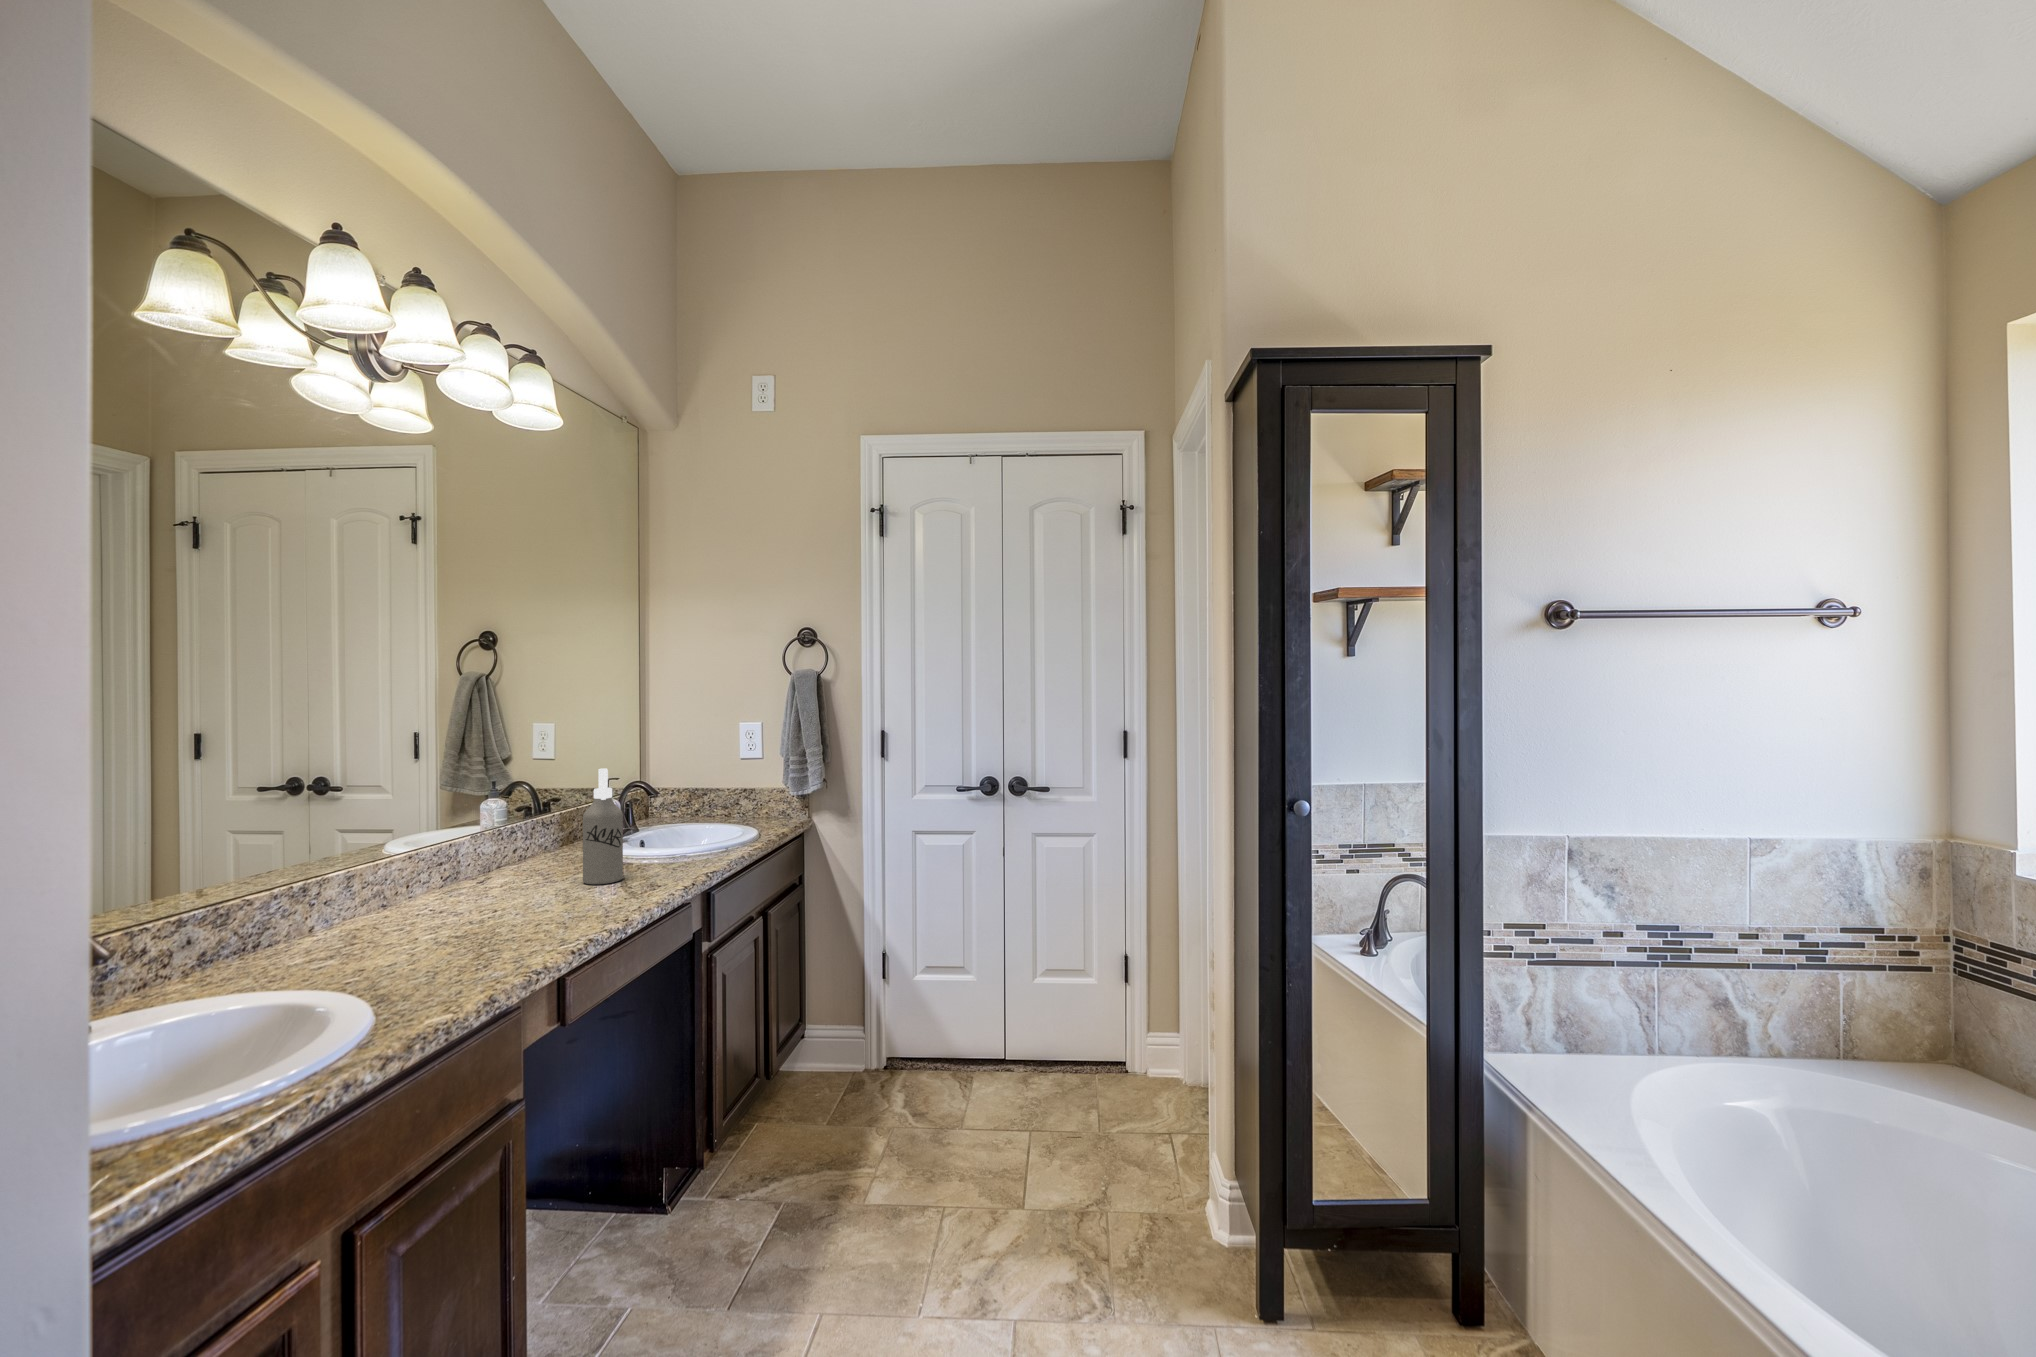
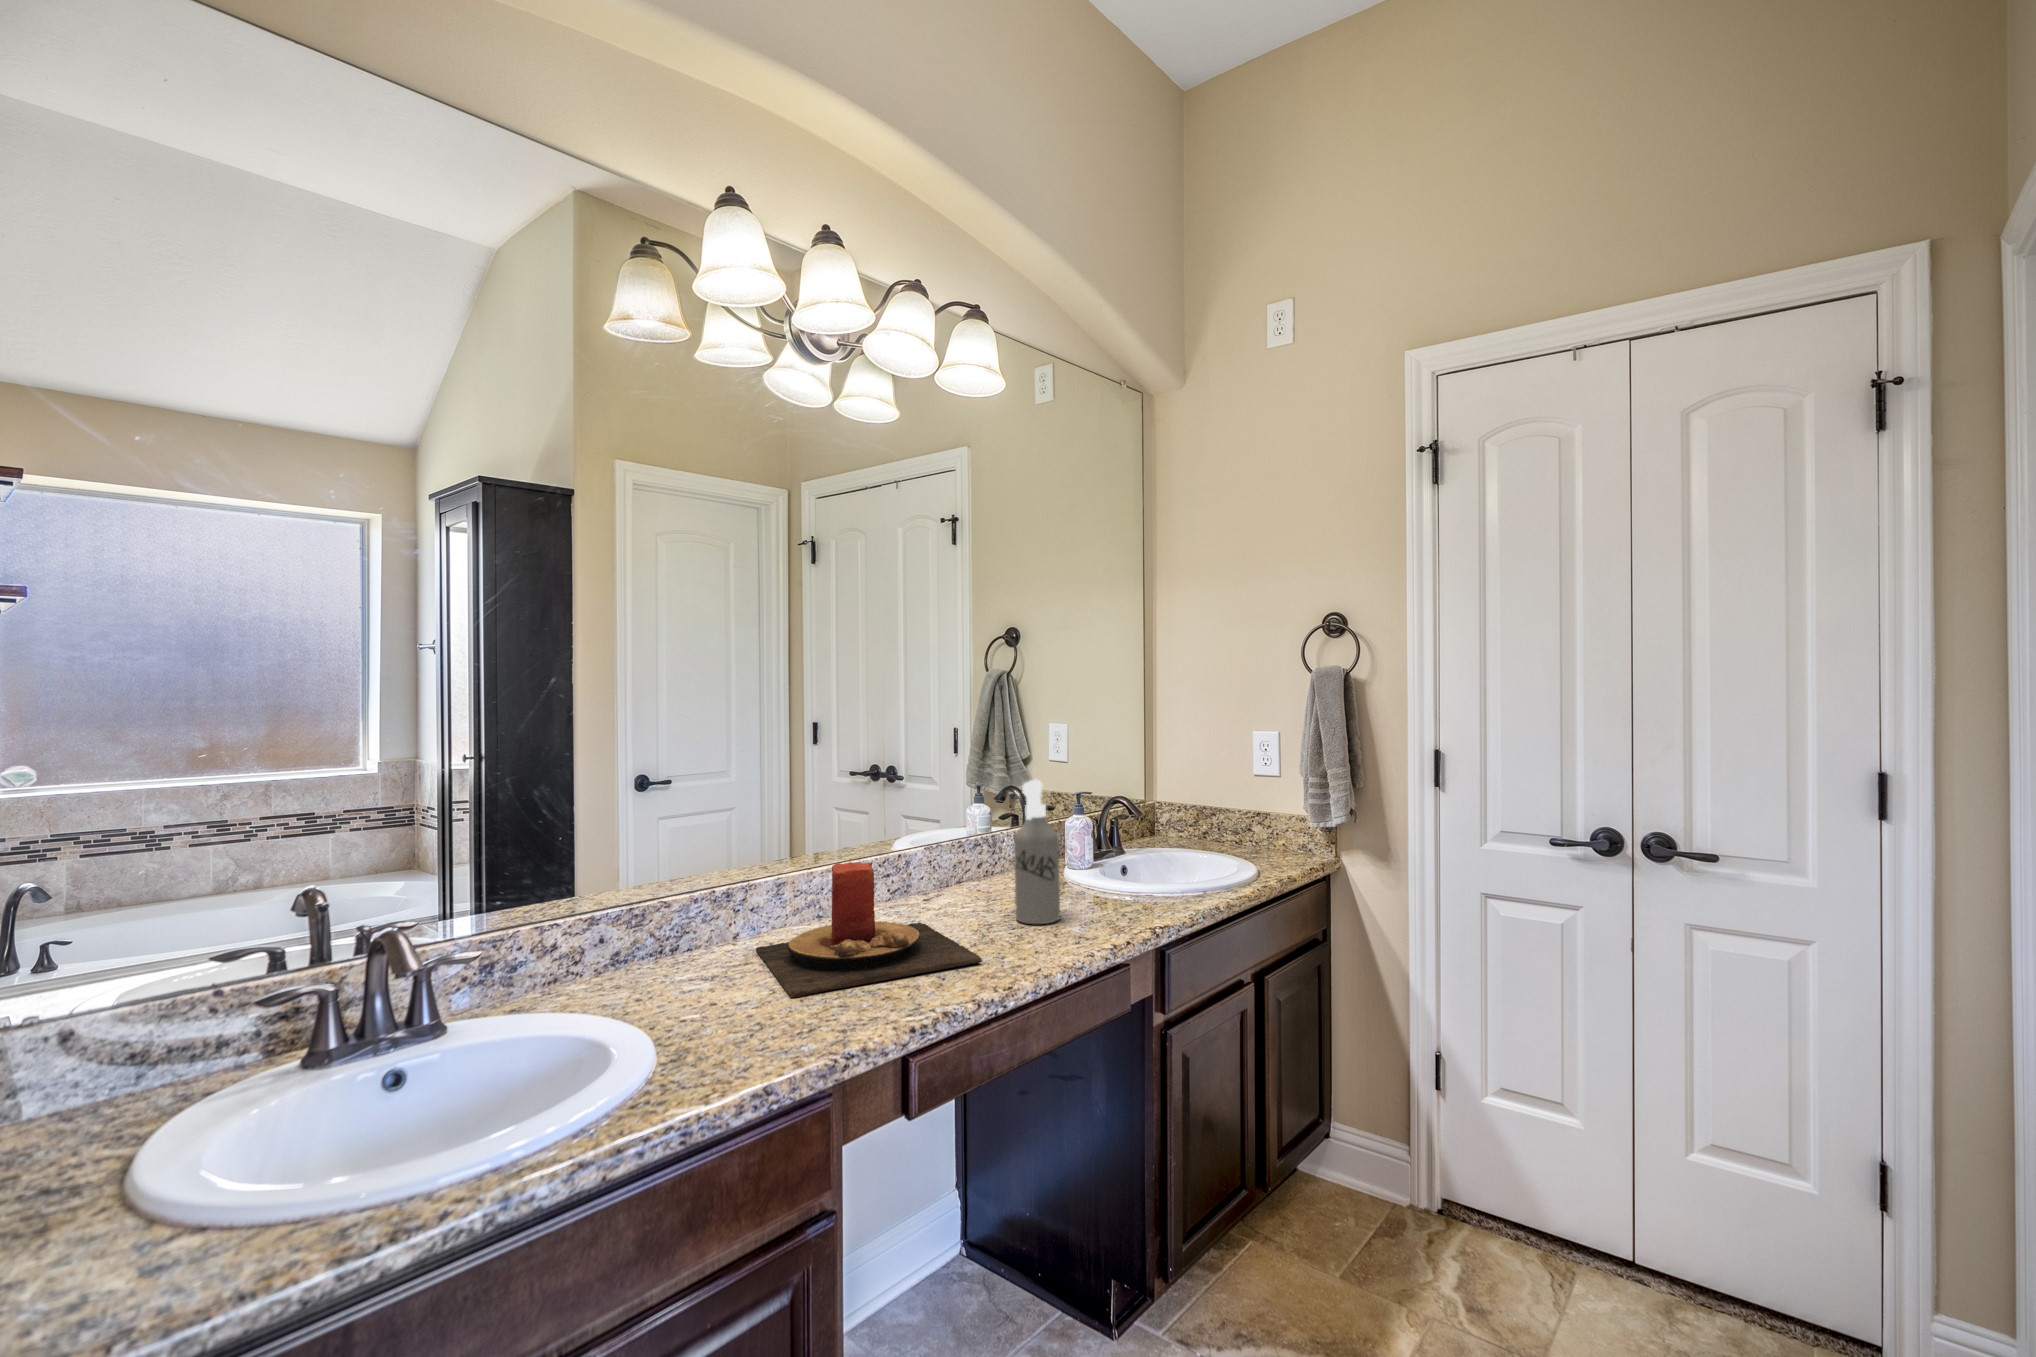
candle: none [348,843,589,952] -> present [756,862,982,998]

